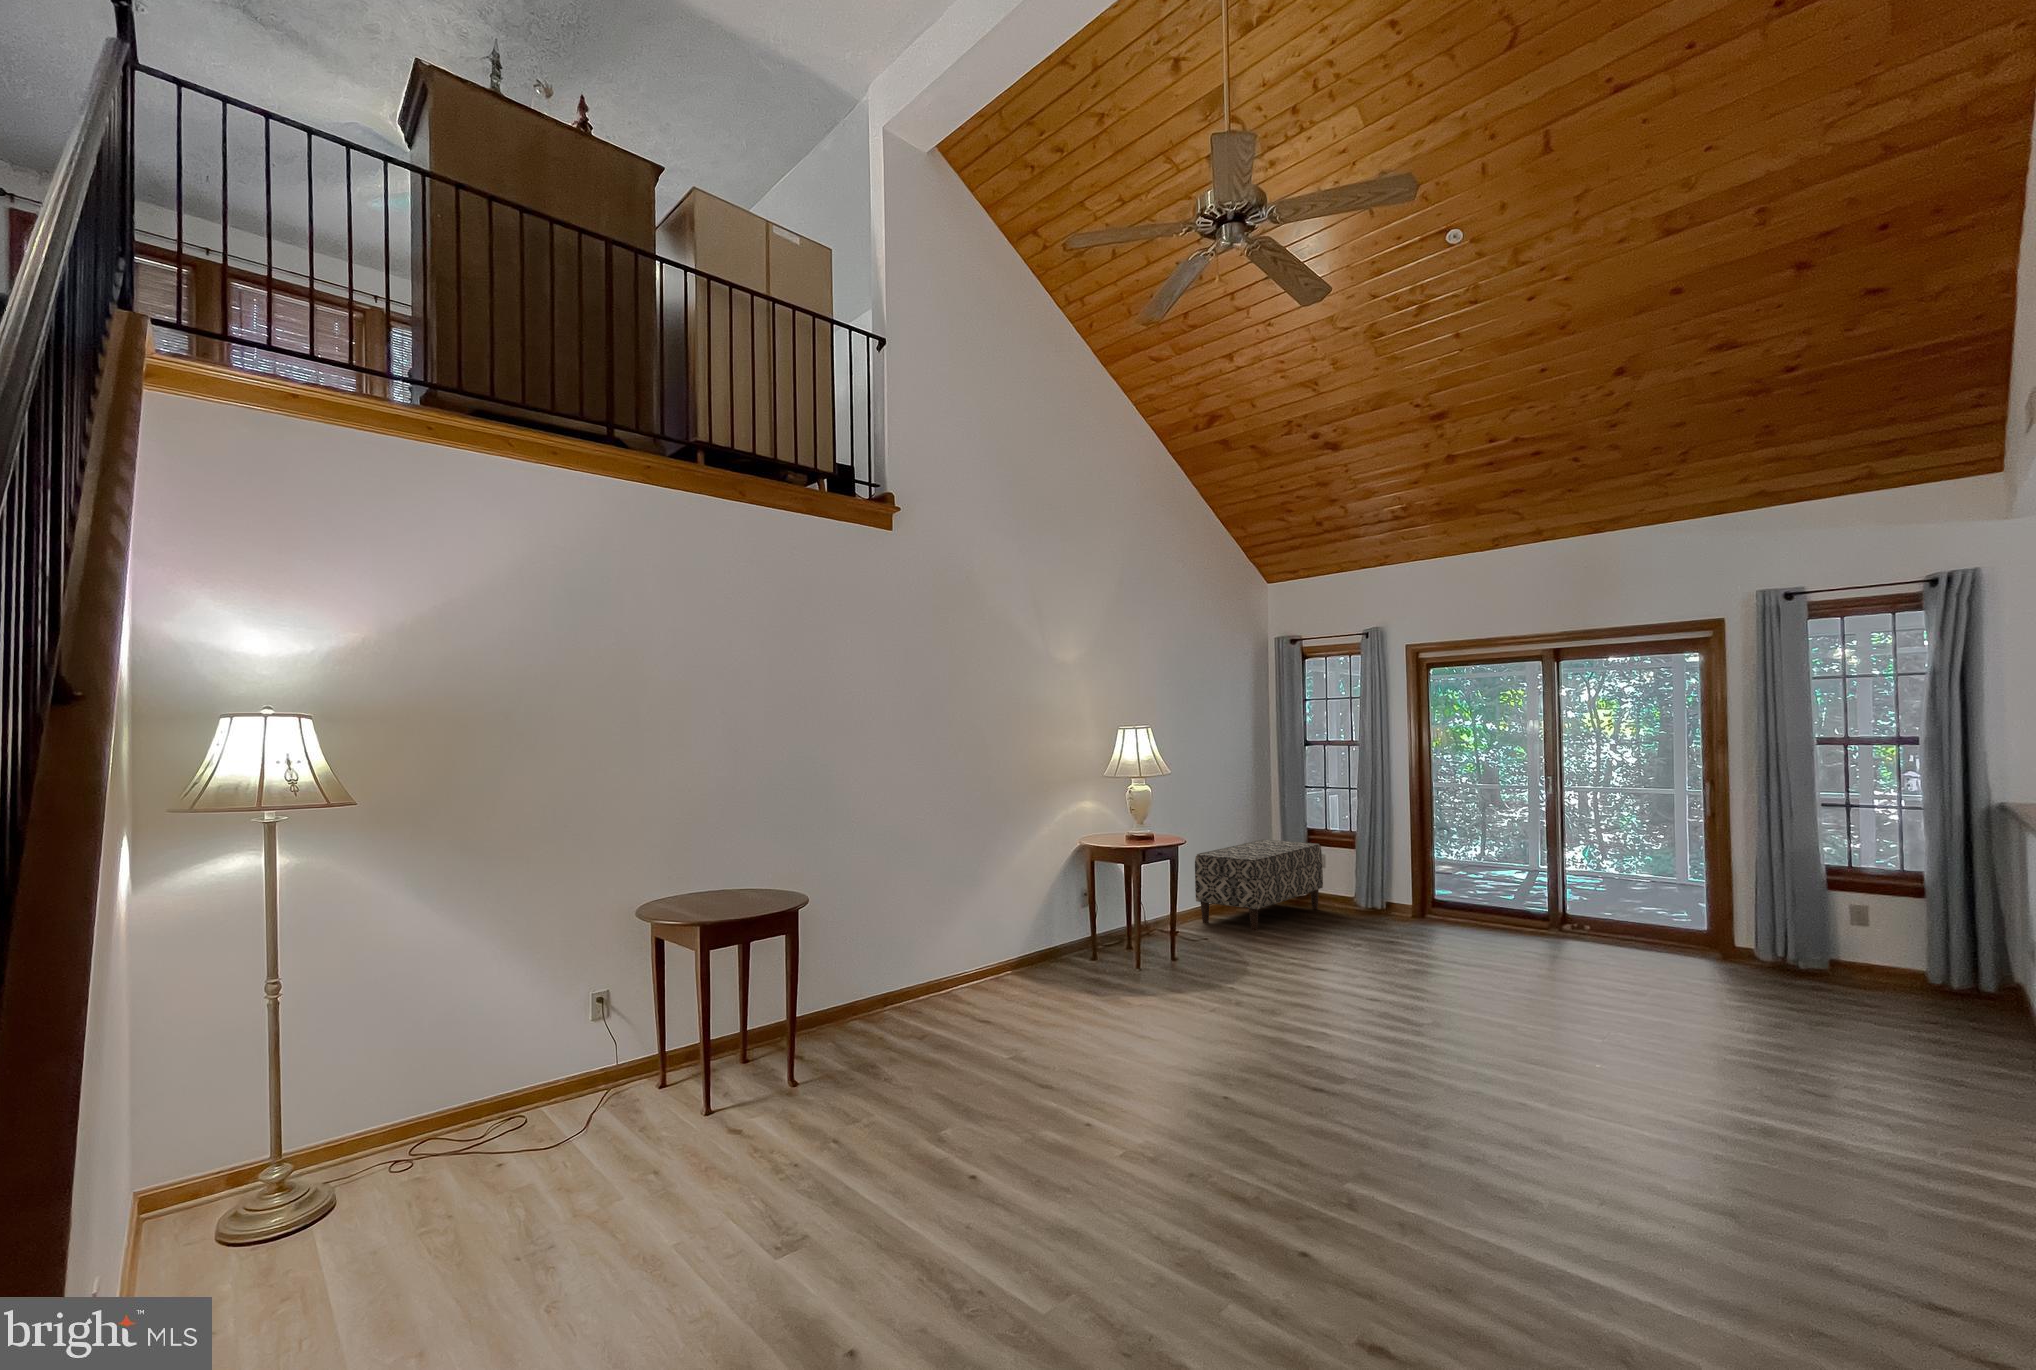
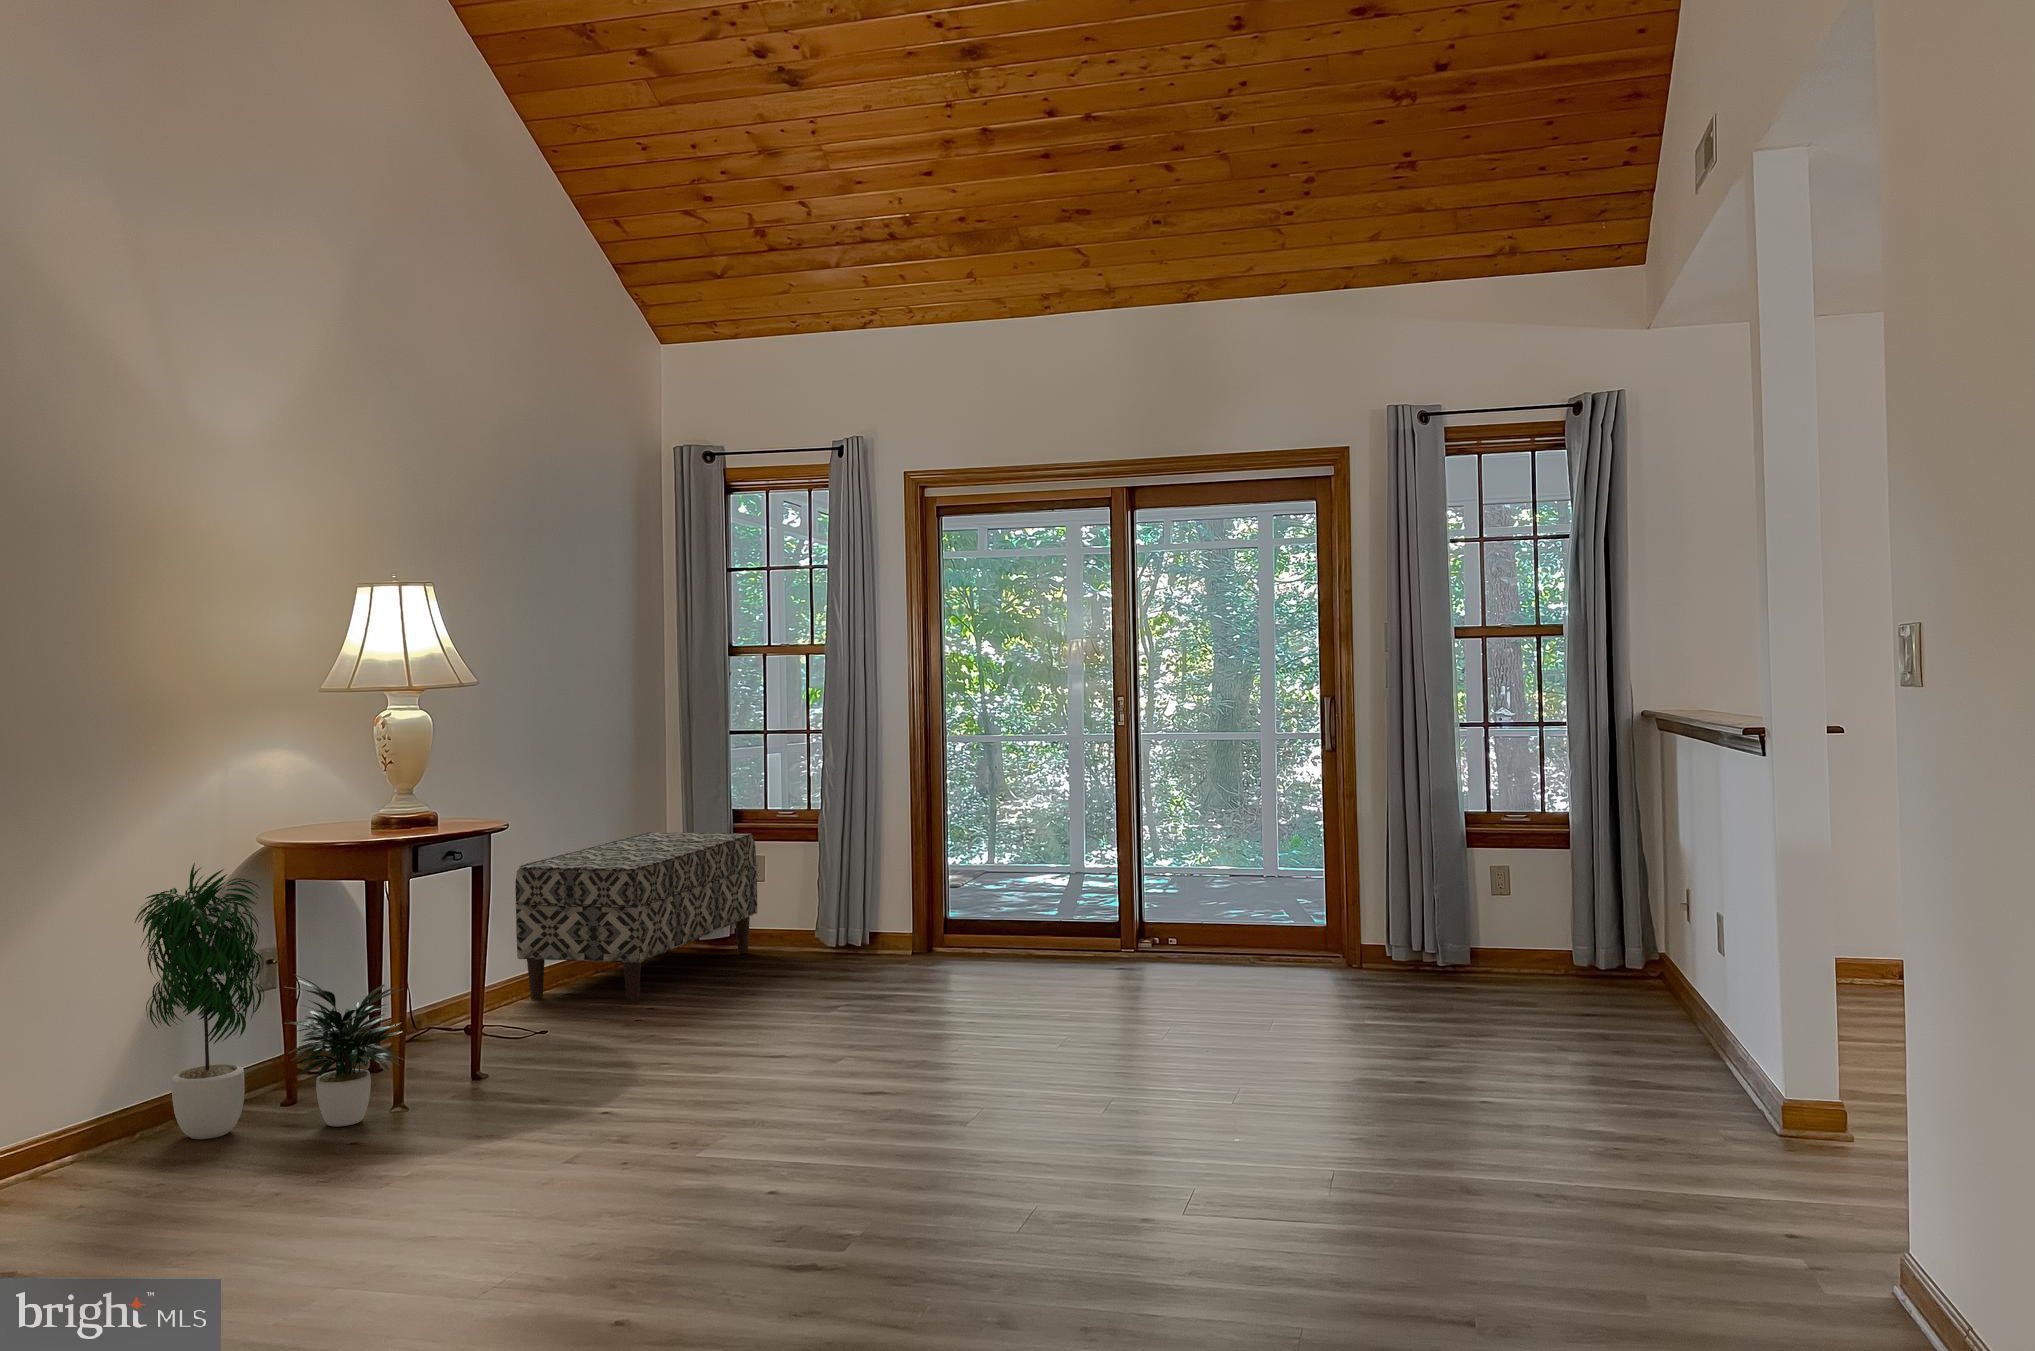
potted plant: none [1033,846,1145,974] -> present [135,863,404,1139]

